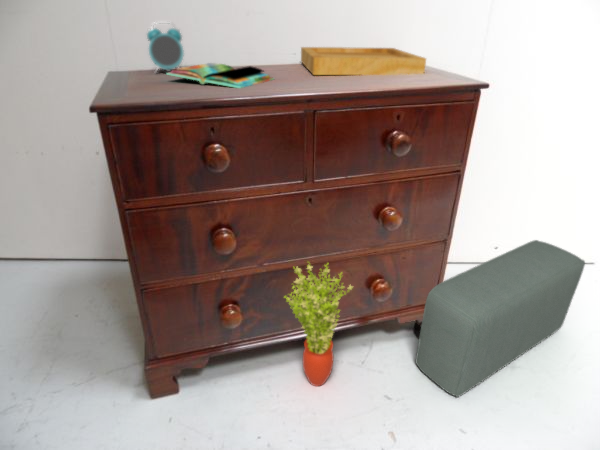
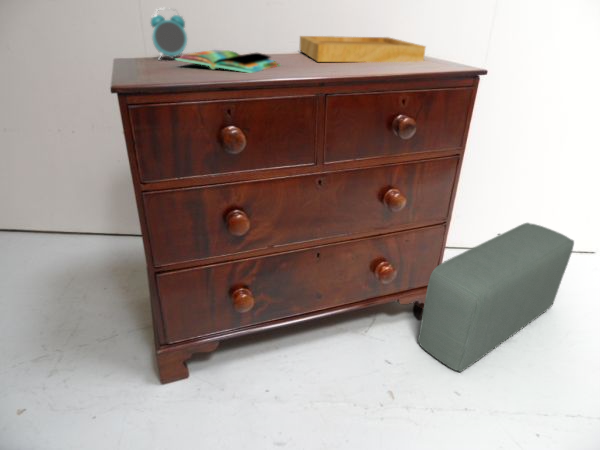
potted plant: present [285,265,353,386] -> none [295,243,363,367]

